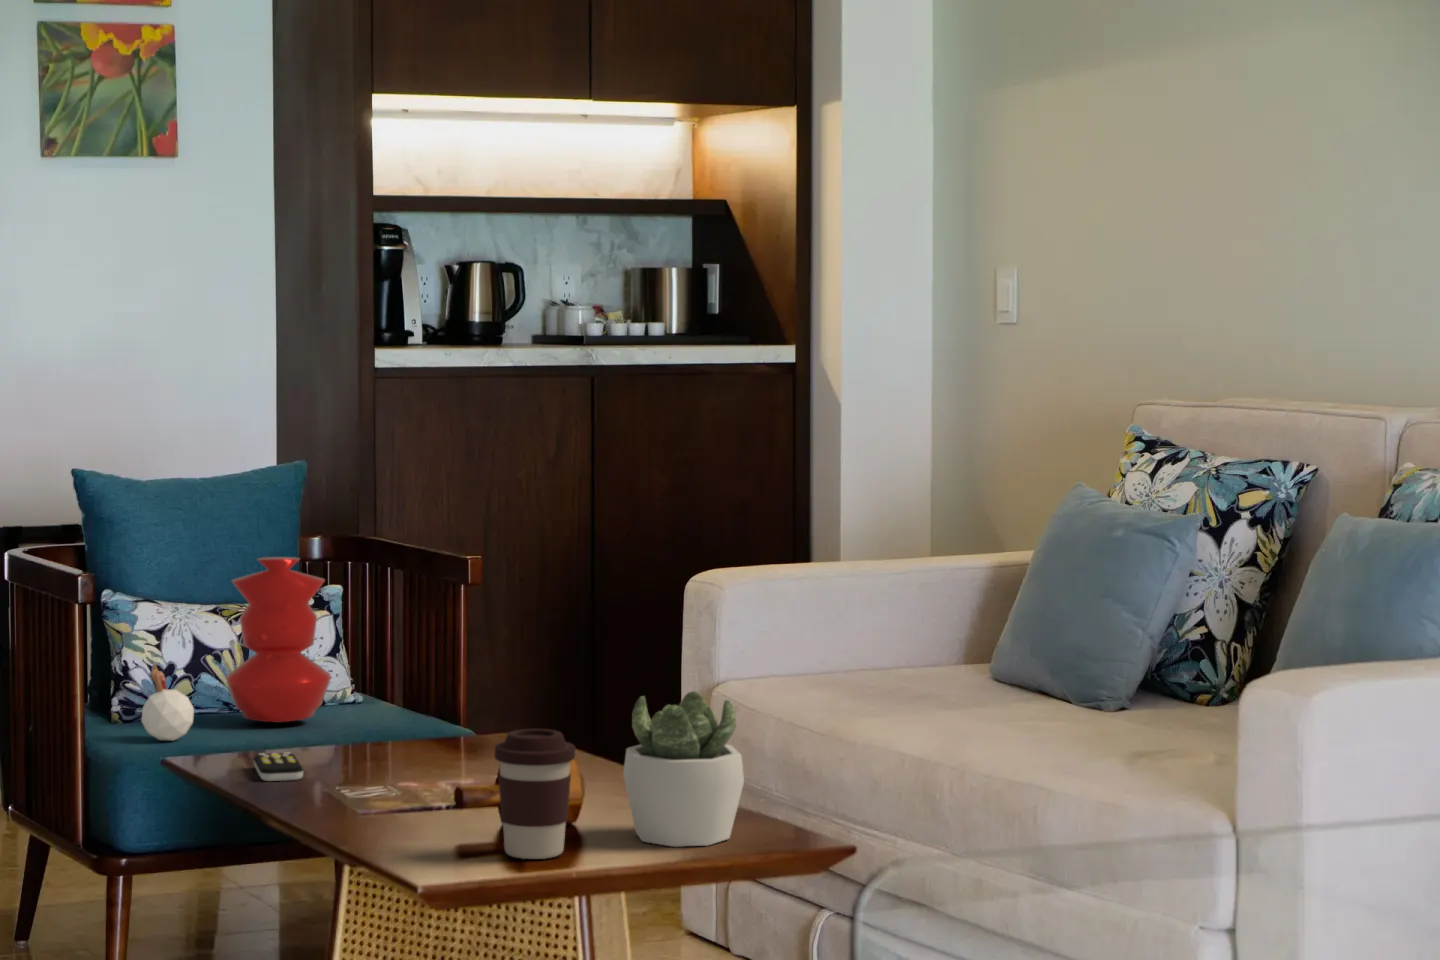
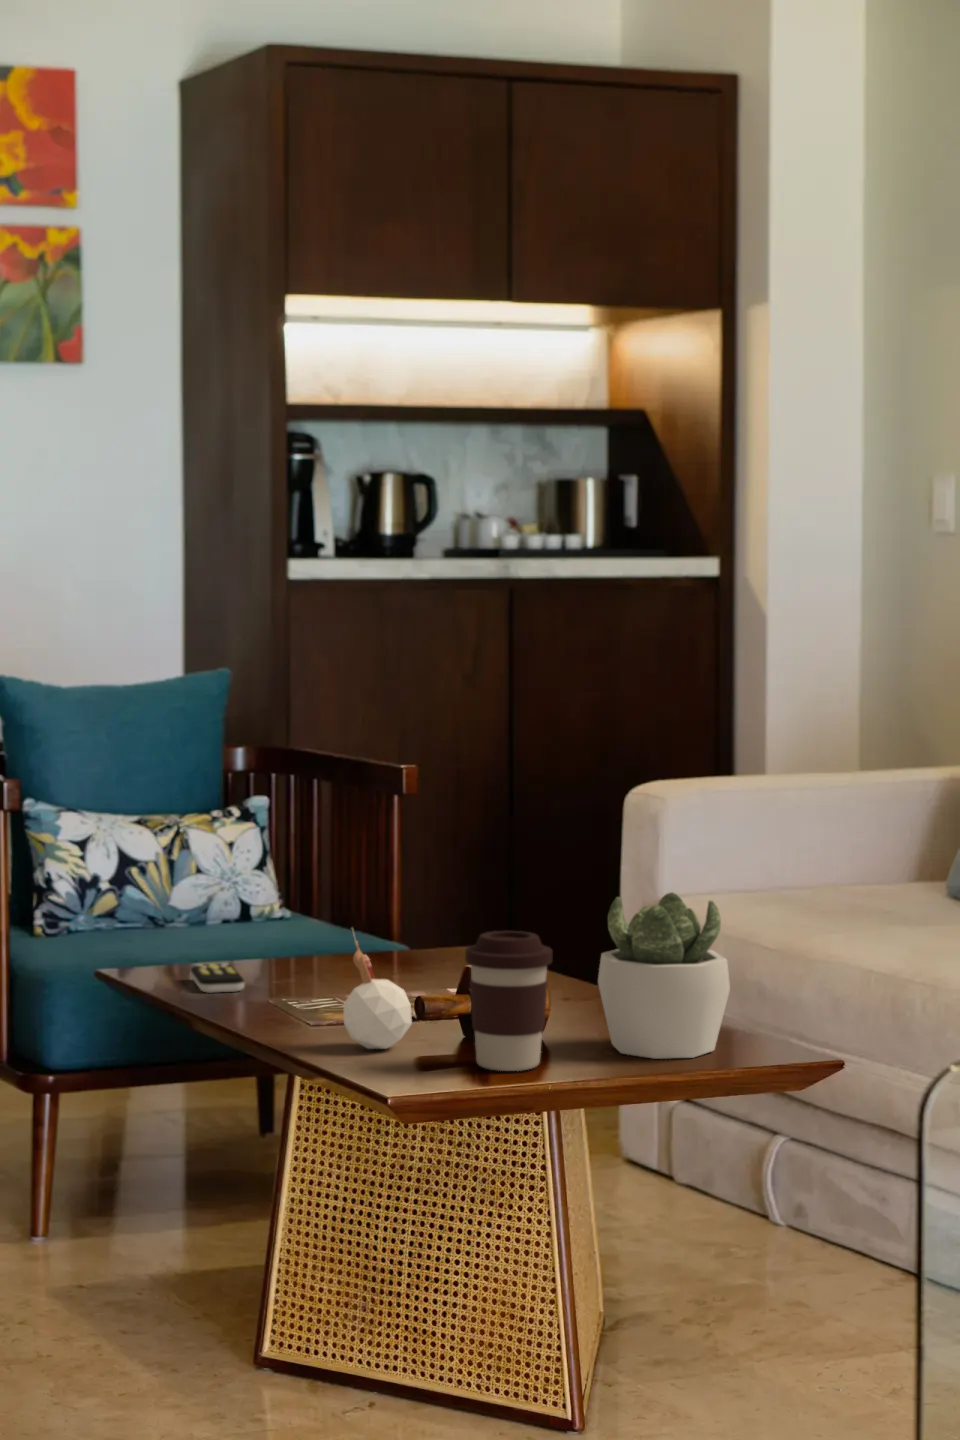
vase: present [226,557,330,723] -> none [153,764,261,936]
candle: present [142,661,194,741] -> present [343,928,412,1049]

